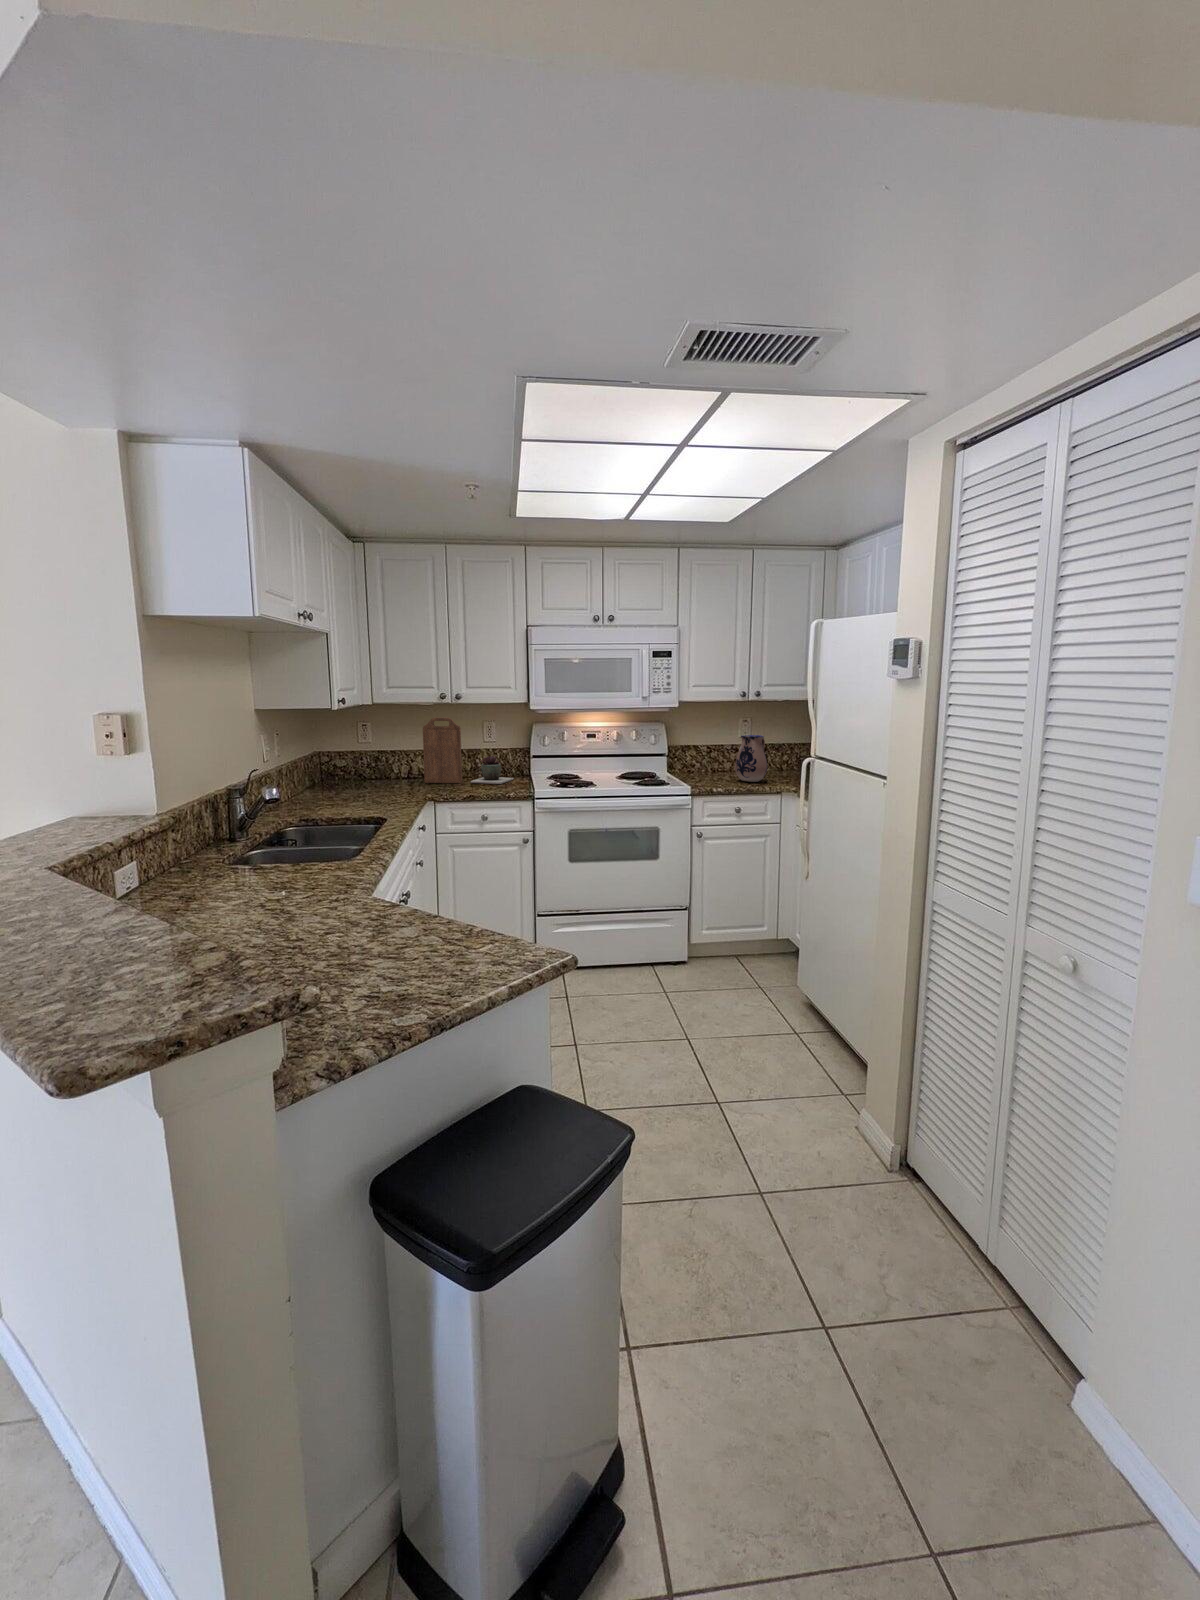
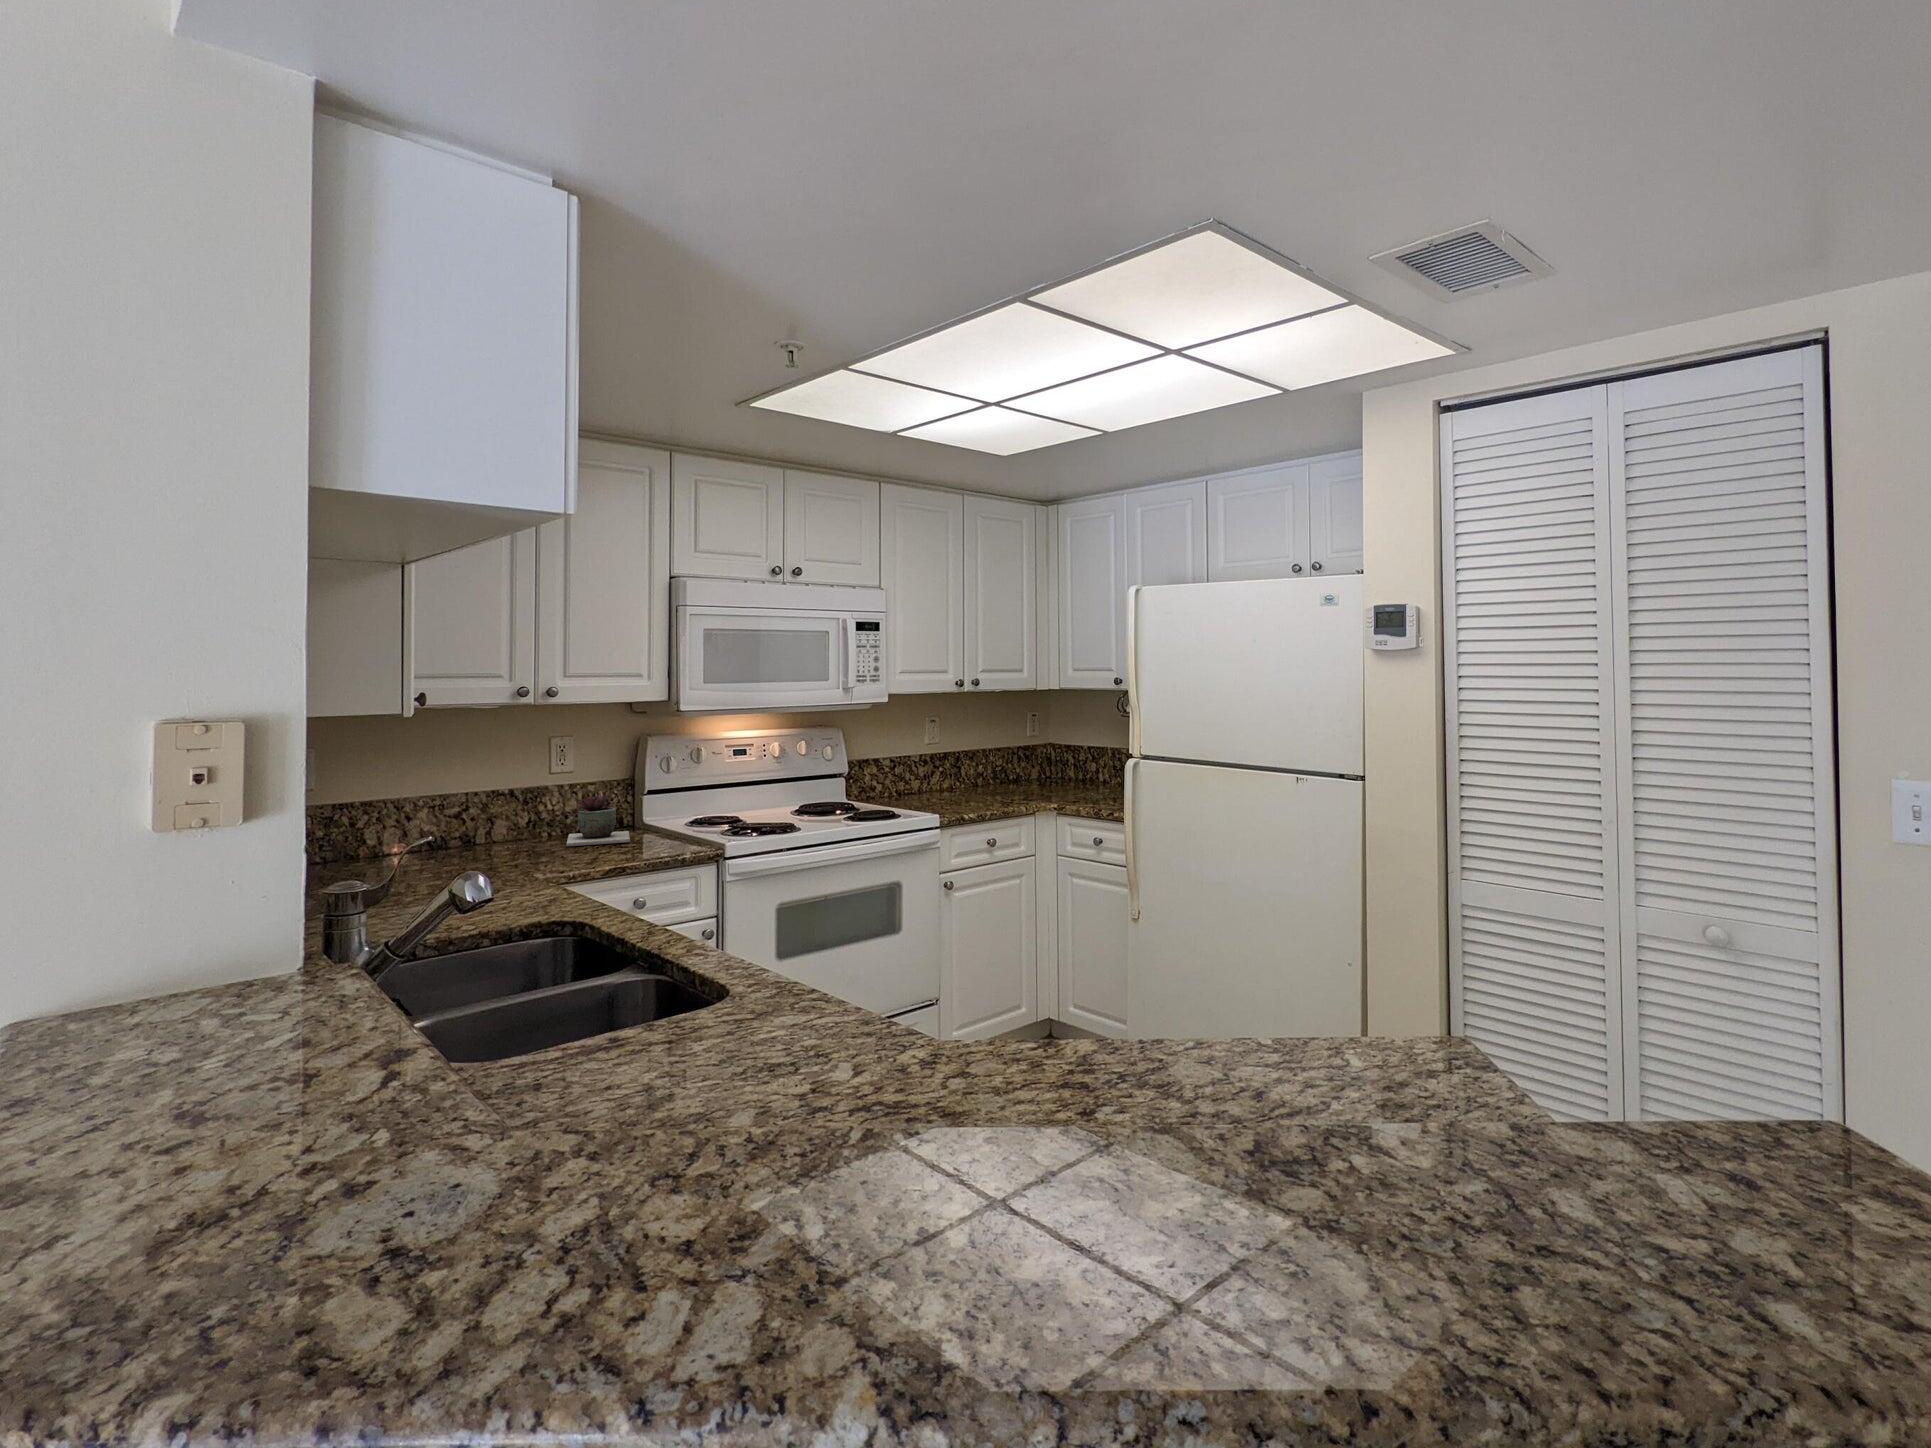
cutting board: present [423,718,462,783] -> none [468,730,550,856]
ceramic pitcher: present [735,735,767,782] -> none [956,739,1000,802]

